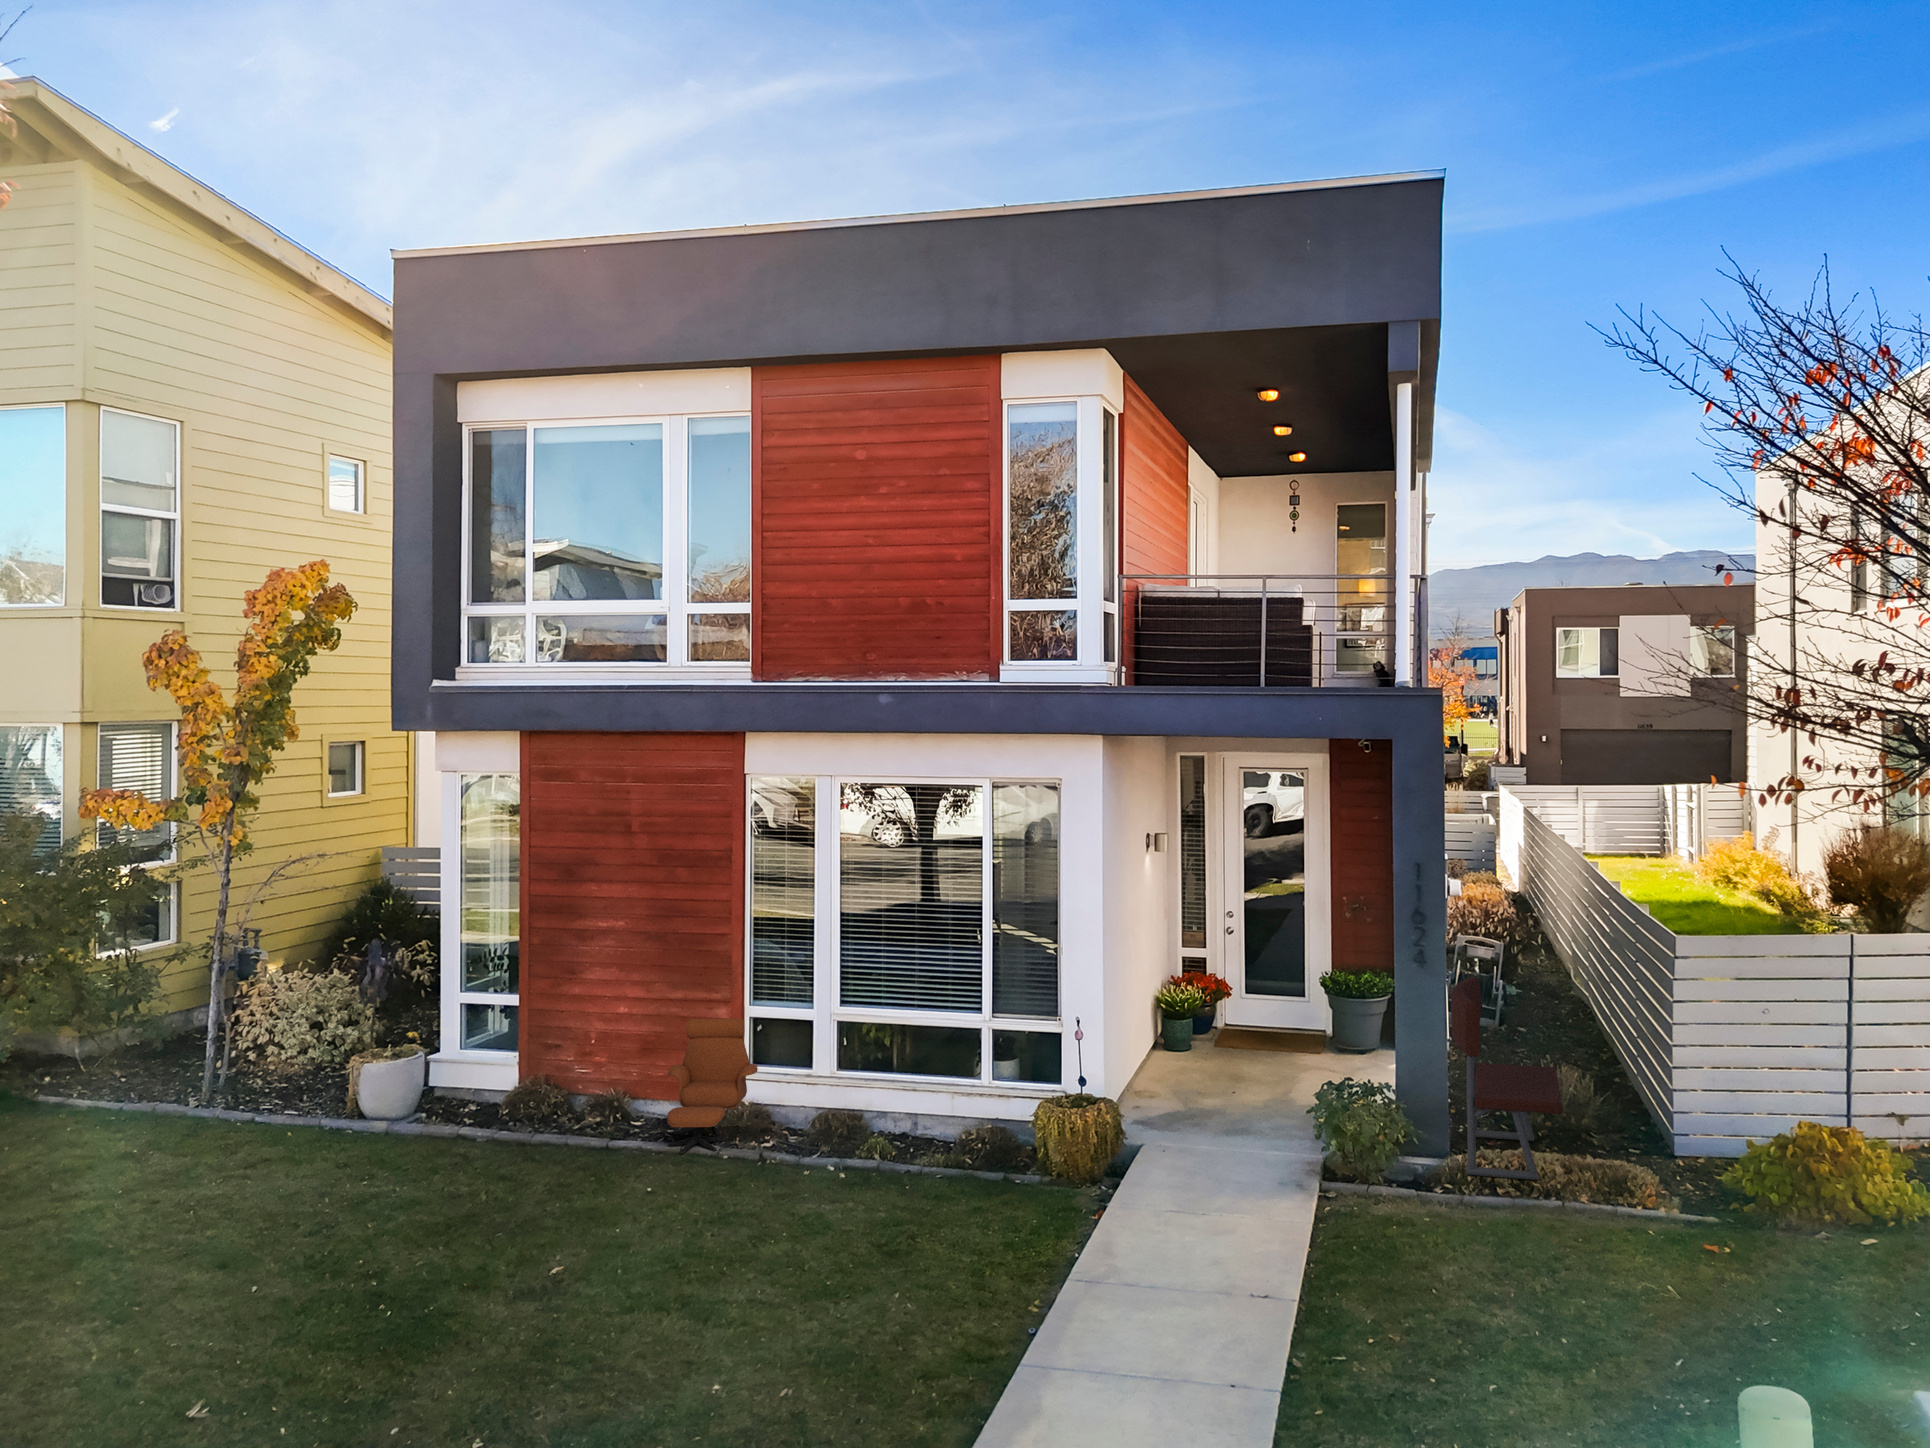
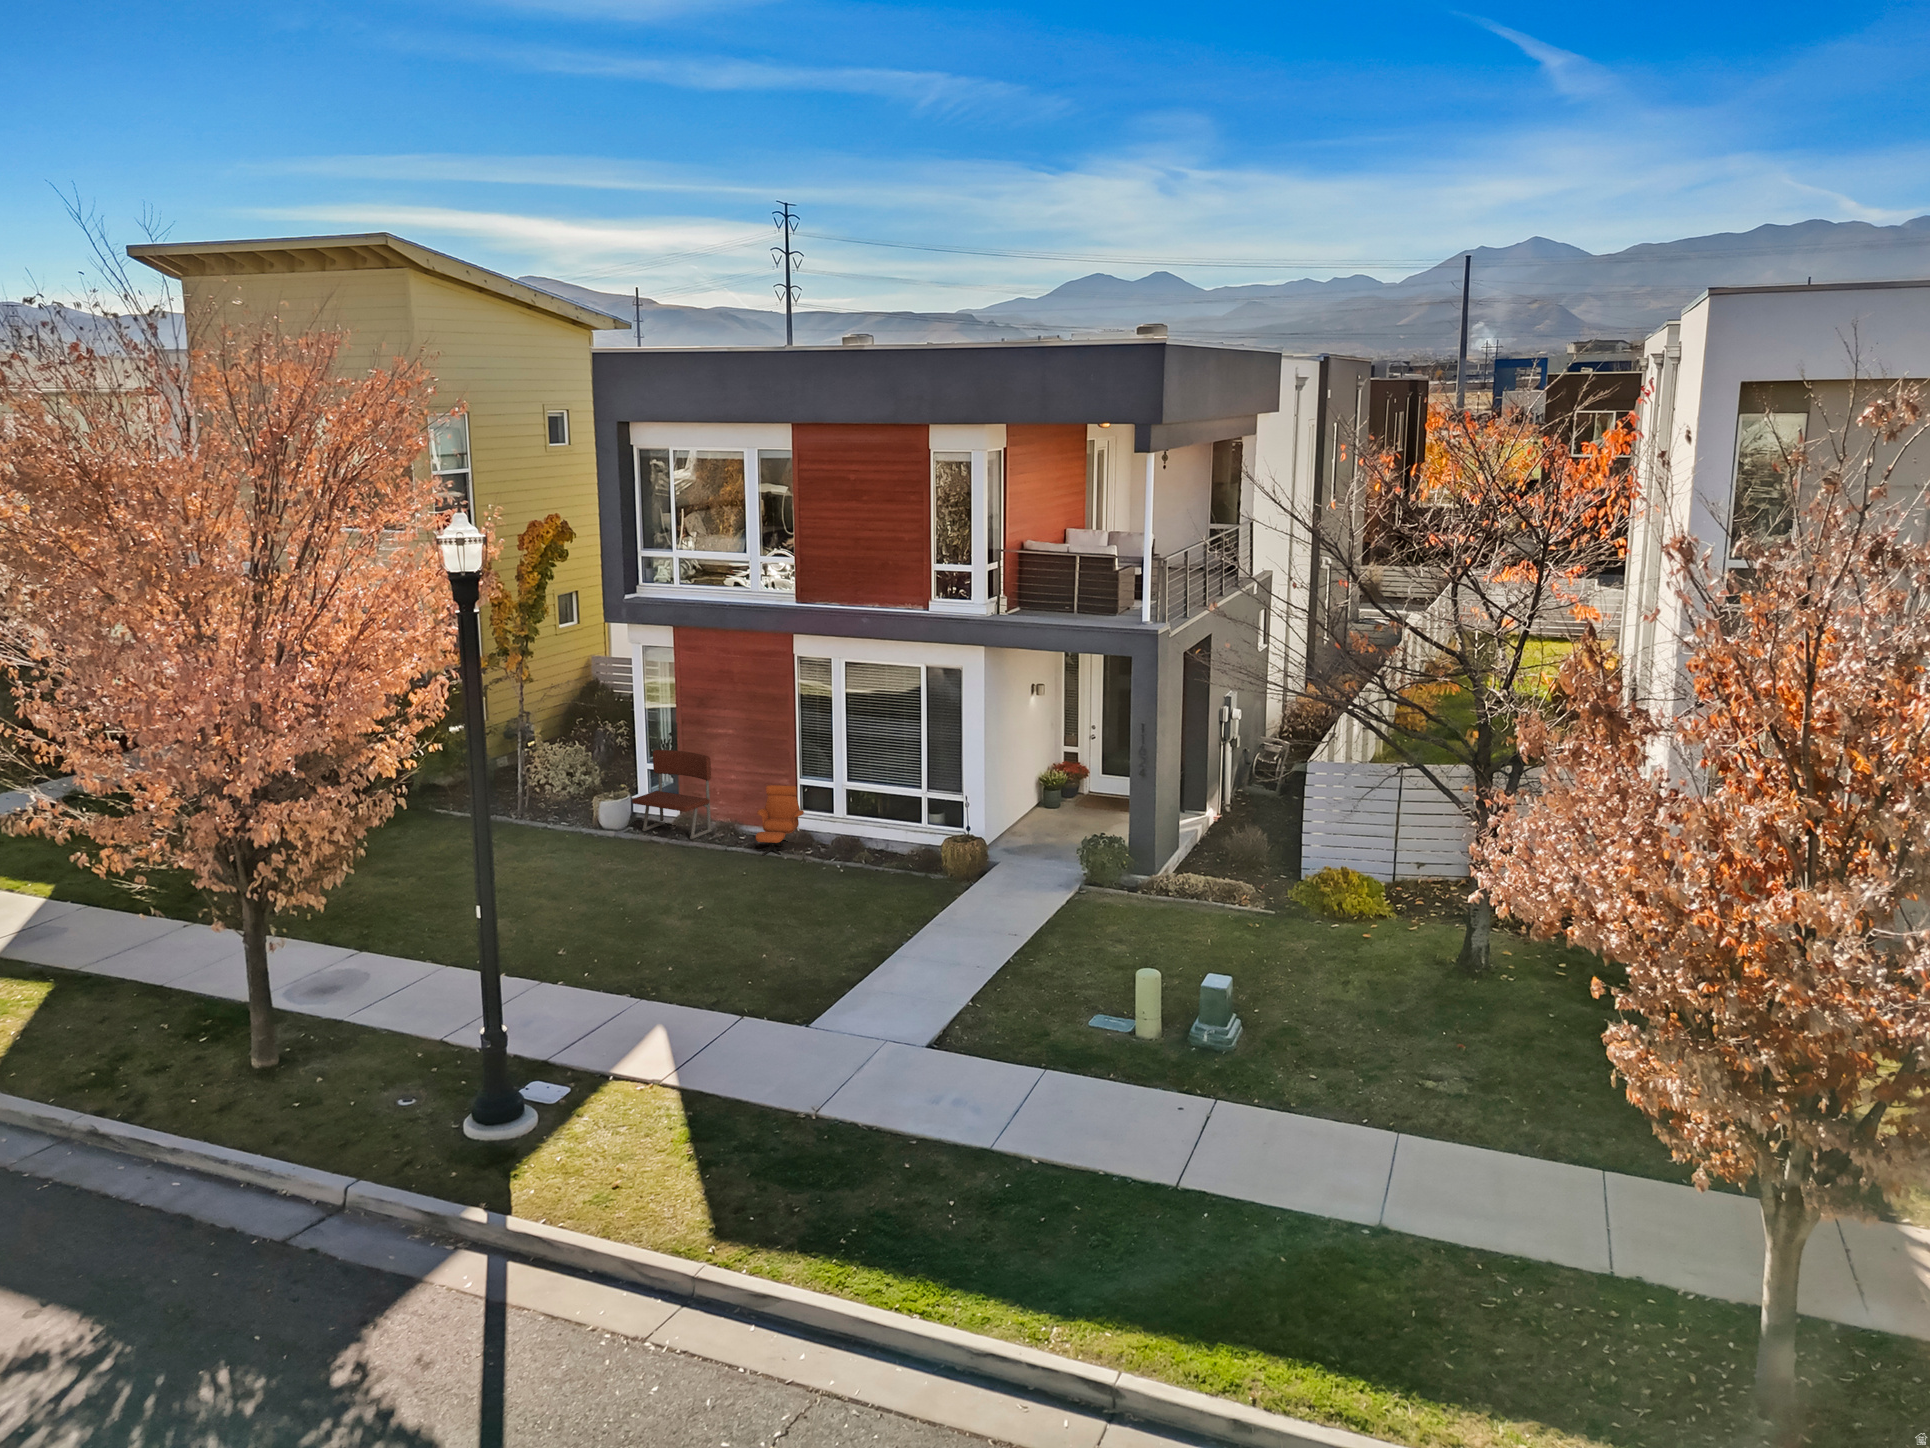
bench: present [1451,977,1563,1180] -> present [632,750,712,839]

